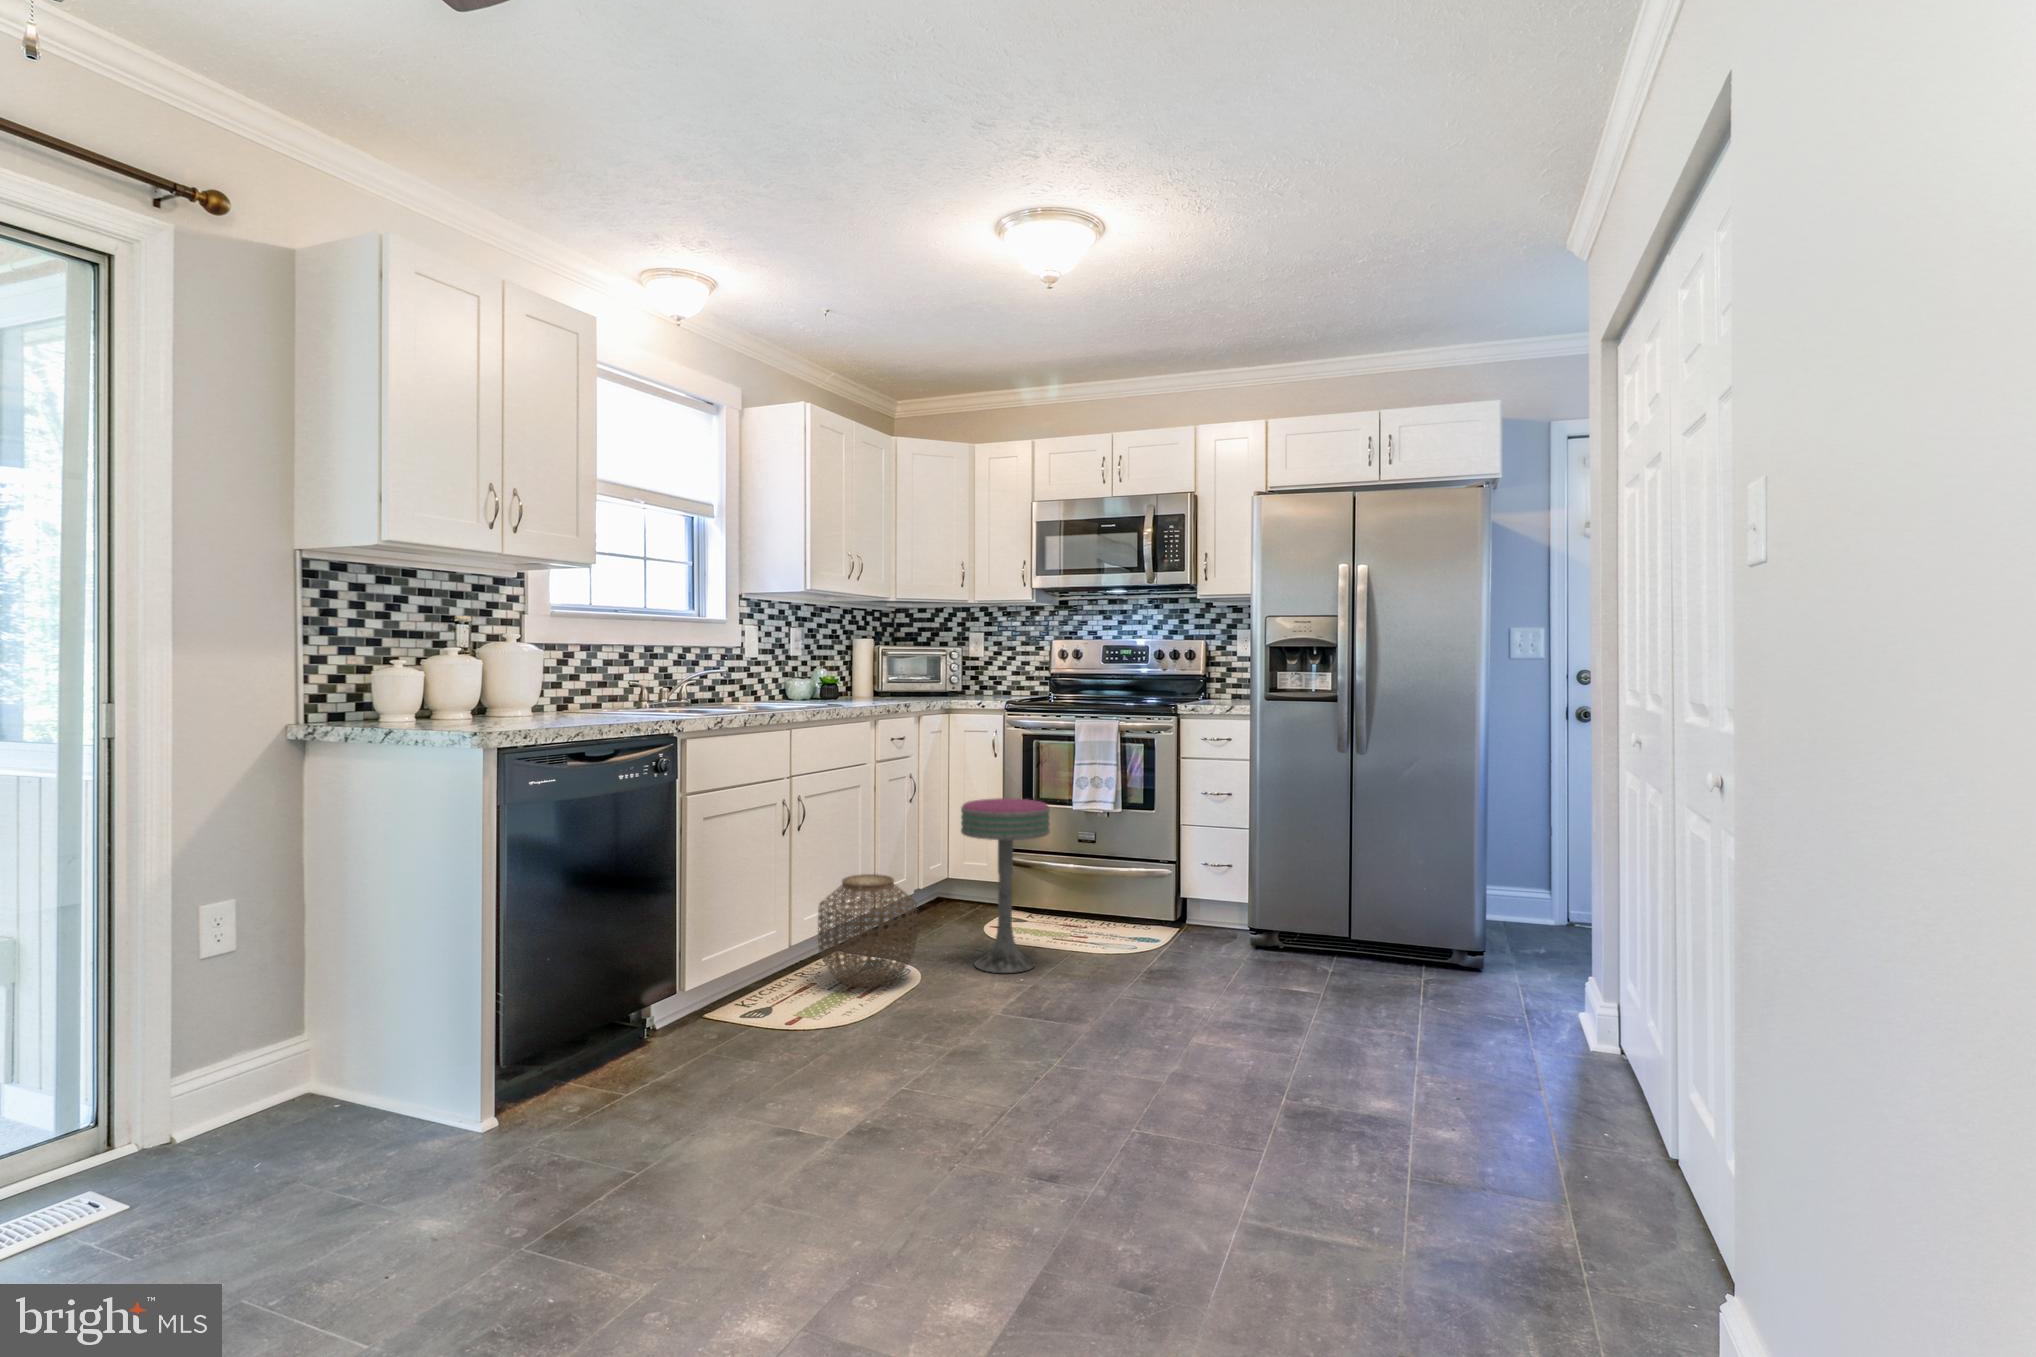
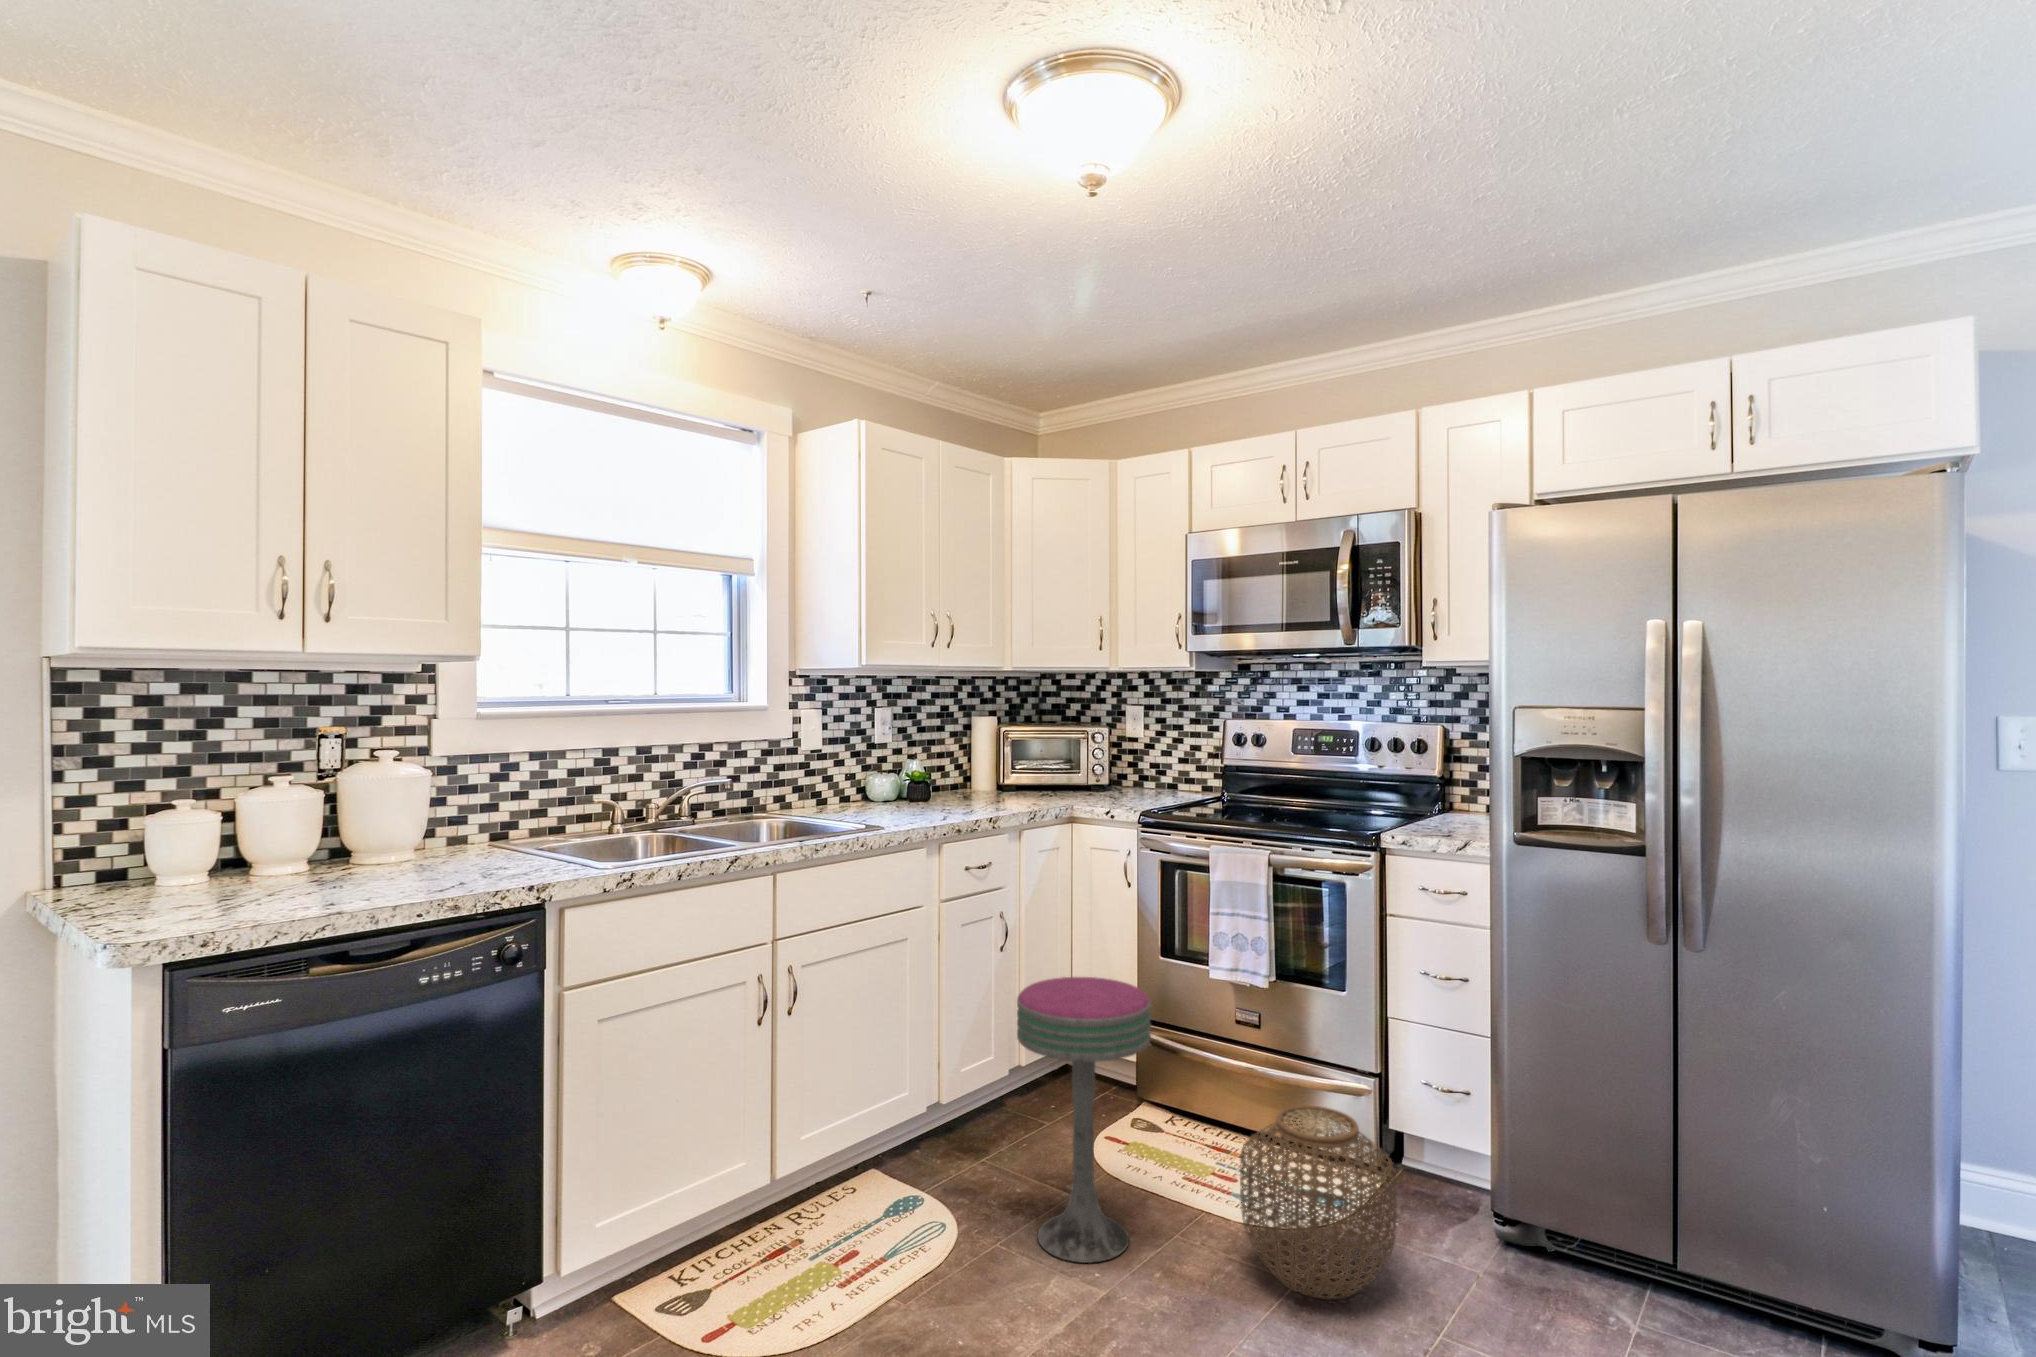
woven basket: present [818,874,917,987] -> present [1240,1105,1397,1299]

